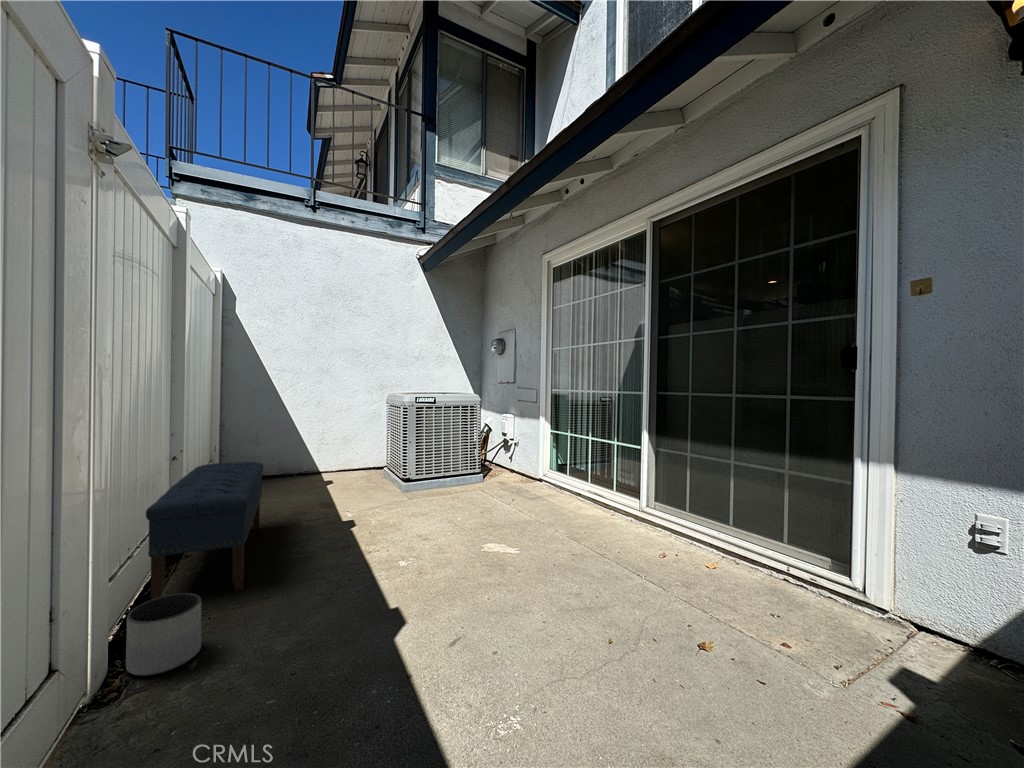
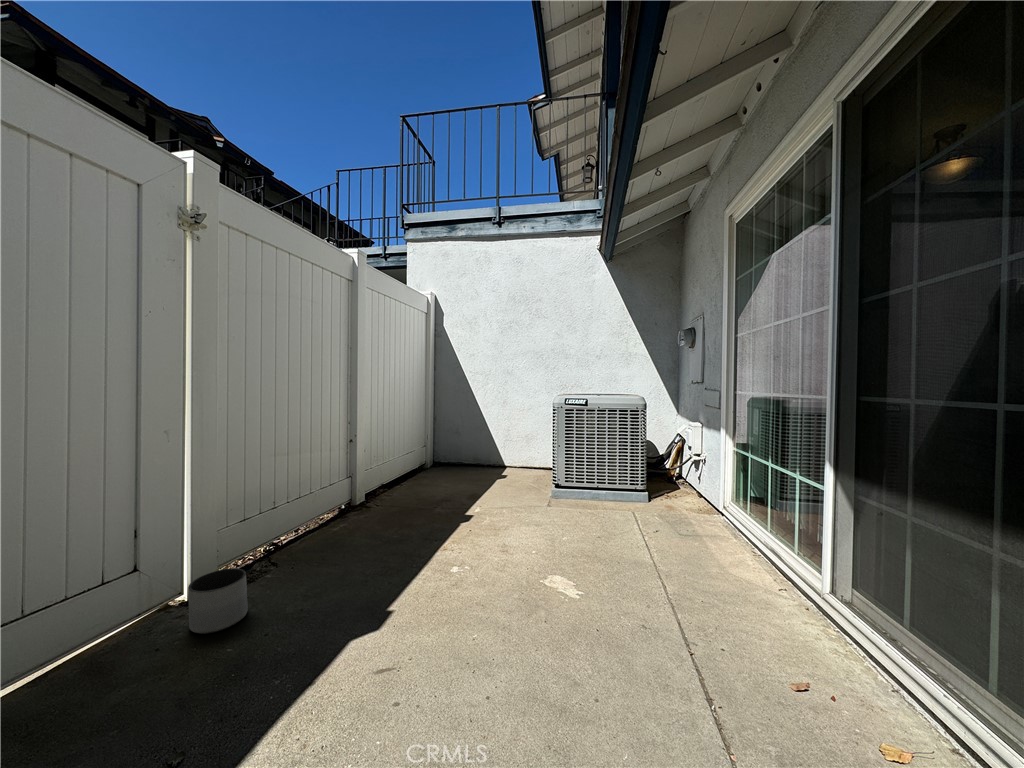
bench: present [146,462,264,600] -> none [269,455,410,572]

